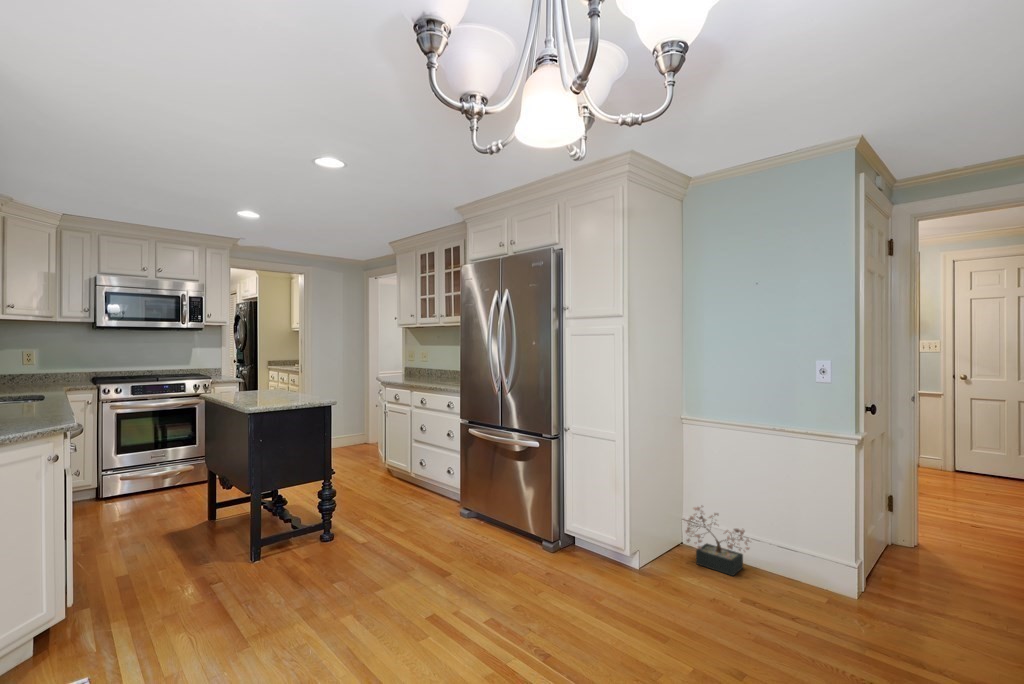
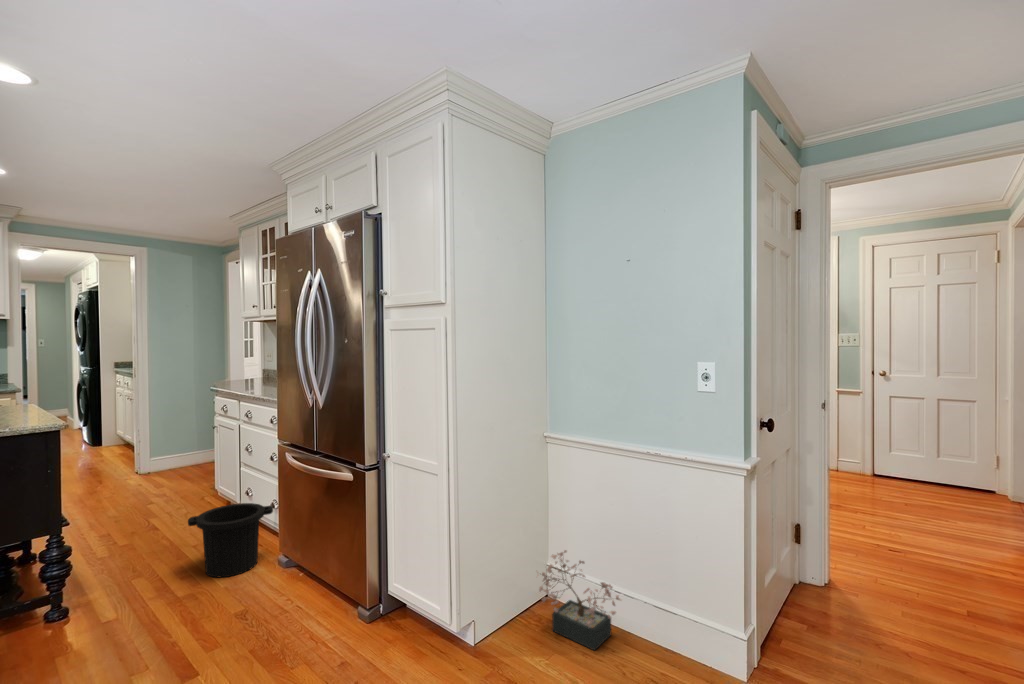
trash can: none [397,469,454,522] -> present [188,503,273,577]

